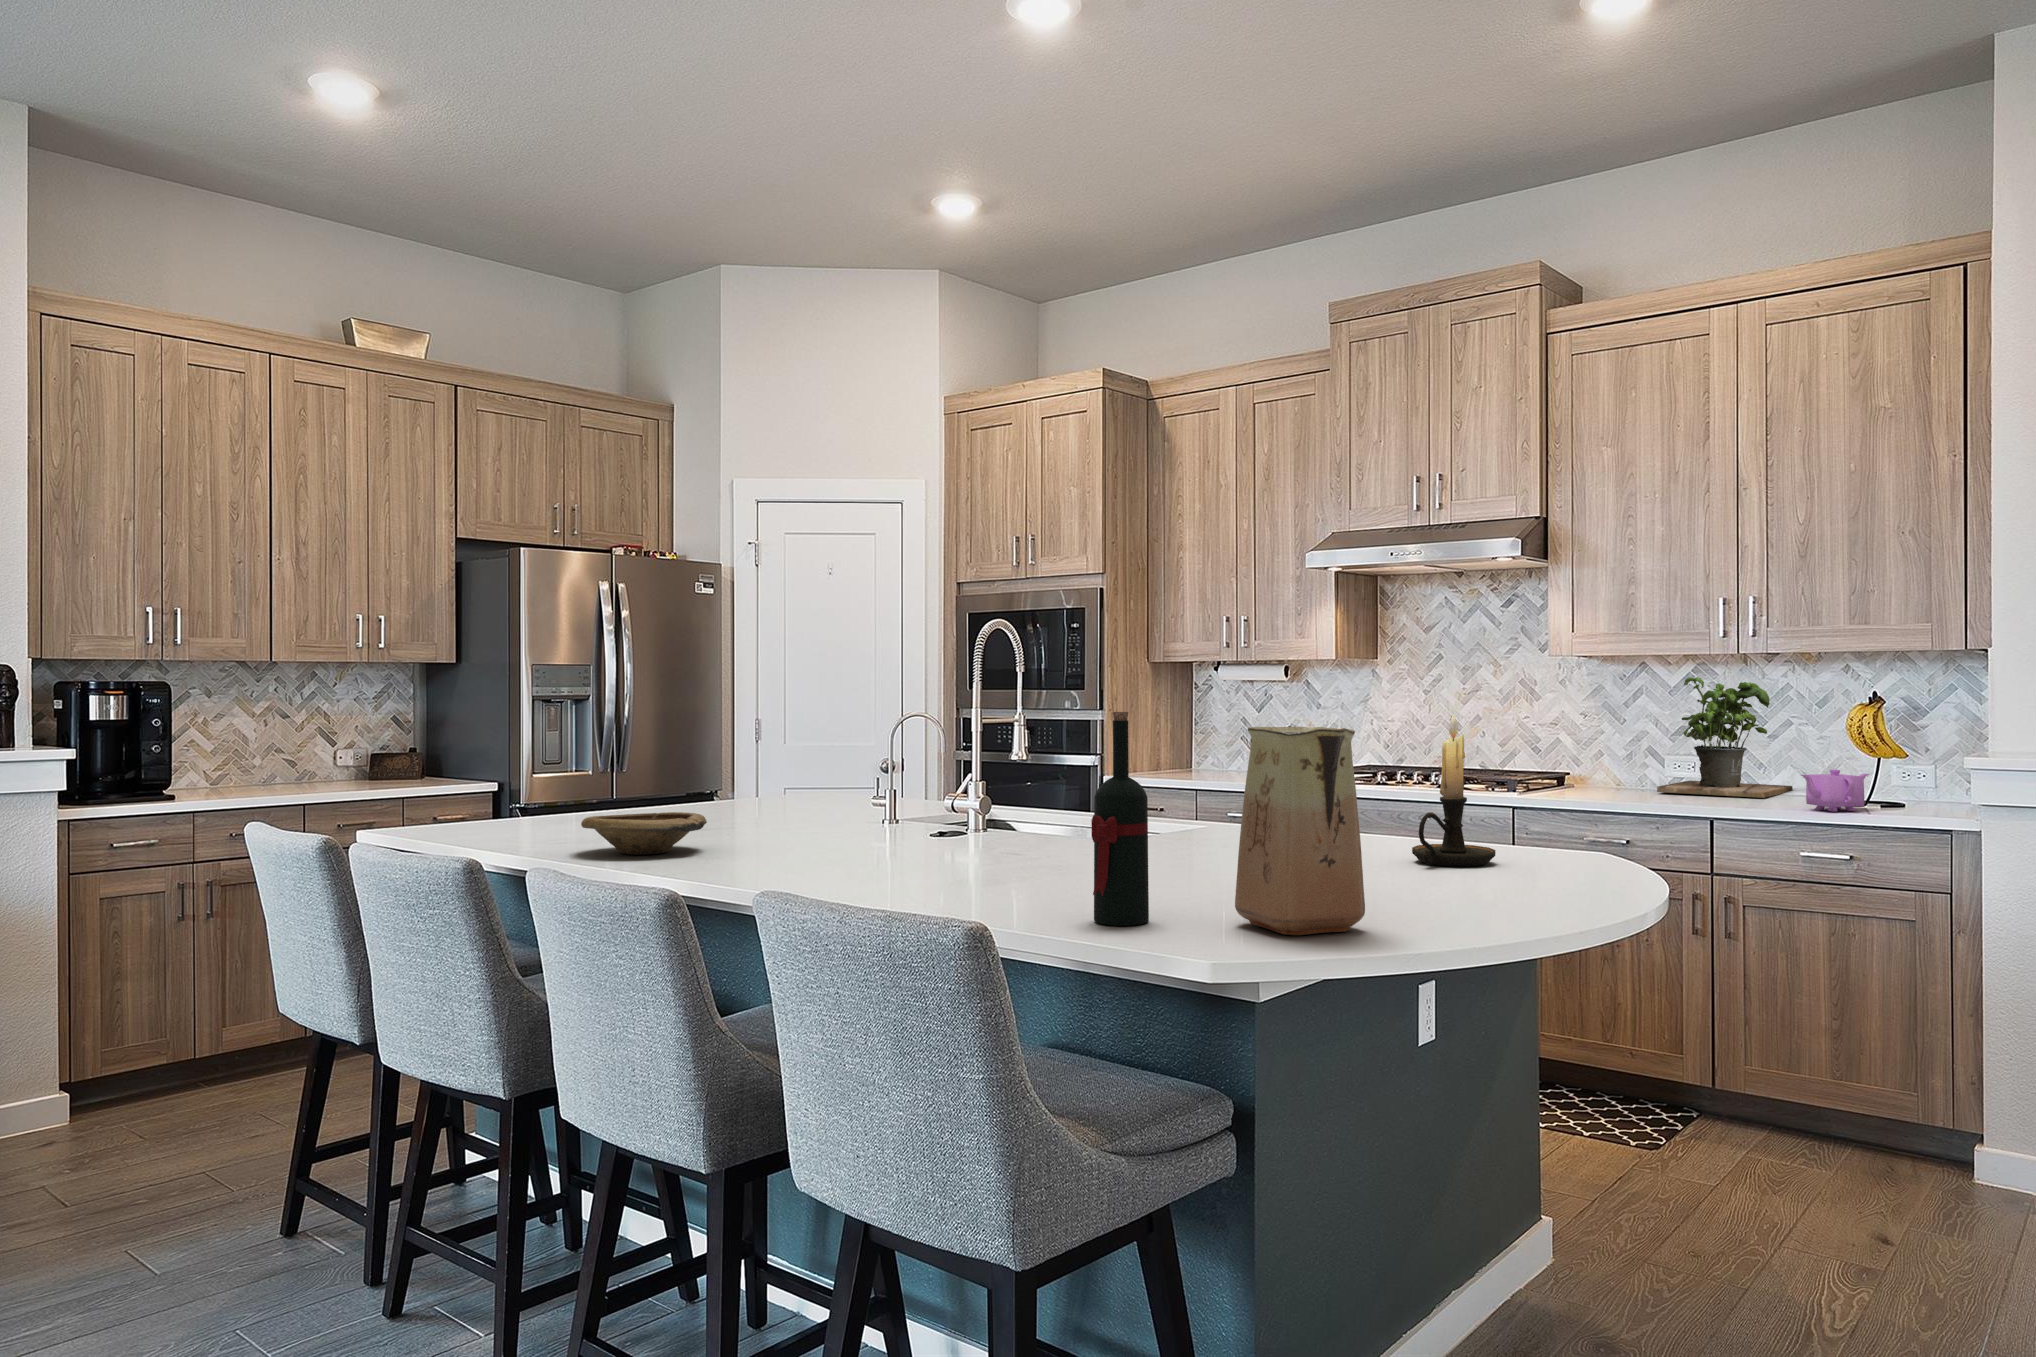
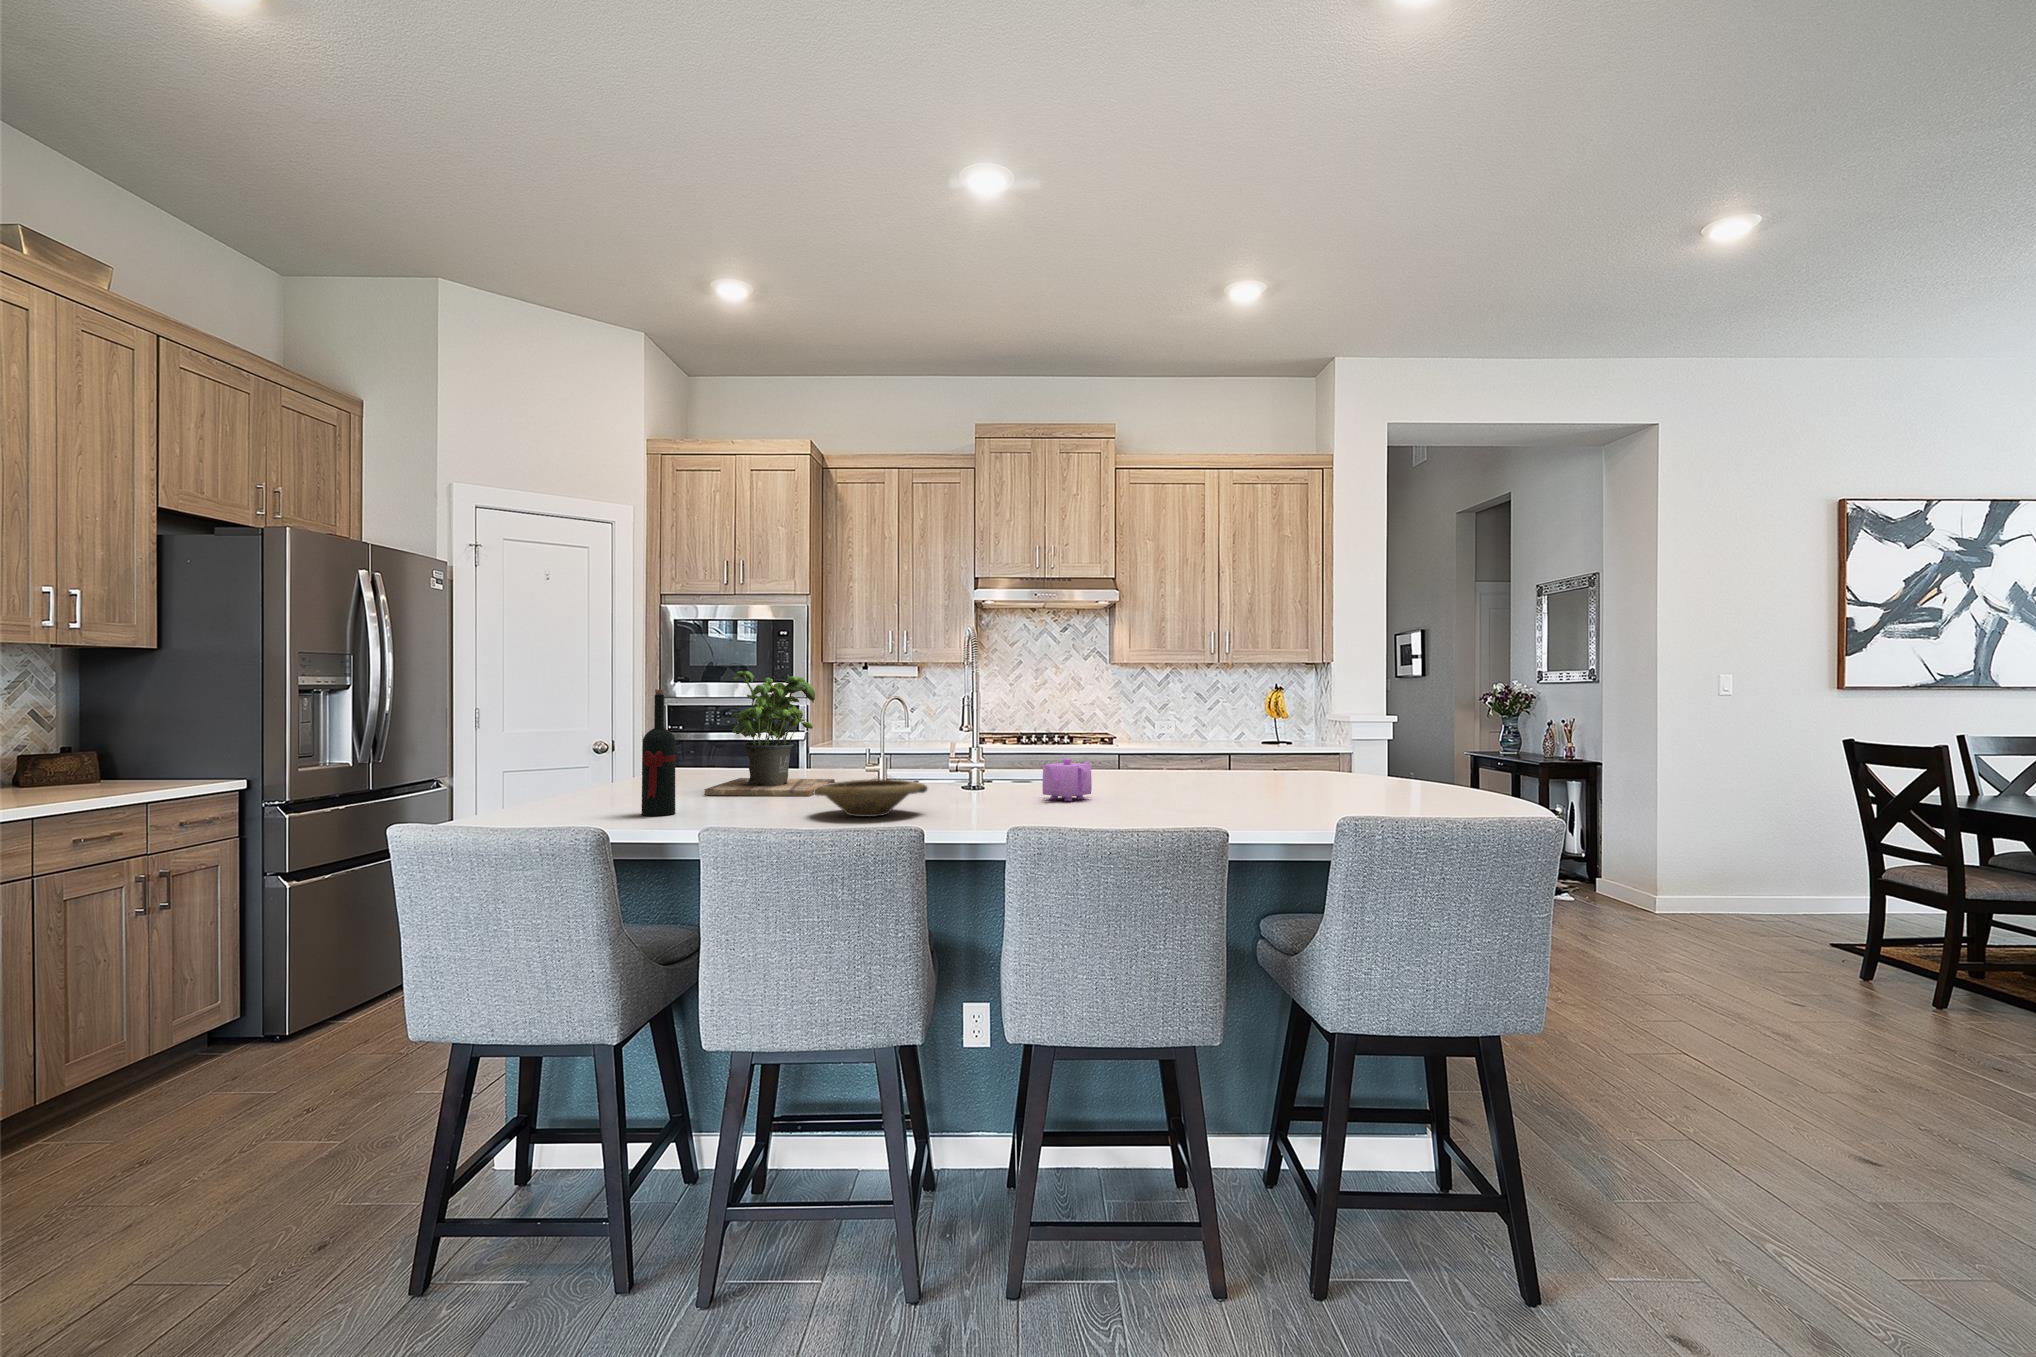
potted plant: present [1657,677,1793,798] -> present [704,671,835,796]
wine bottle: present [1091,712,1149,926] -> present [642,689,675,816]
candle holder: present [1412,714,1496,866] -> none [1302,692,1348,779]
vase: present [1235,727,1365,935] -> none [1425,695,1519,812]
teapot: present [1801,769,1869,811] -> present [1042,759,1092,801]

